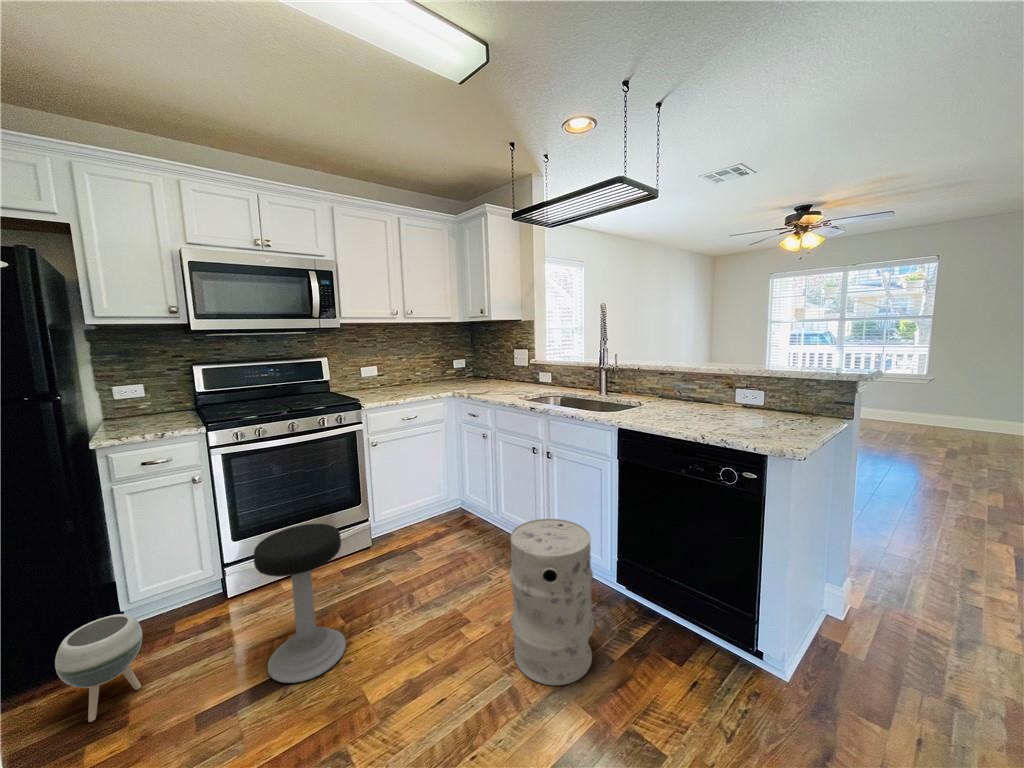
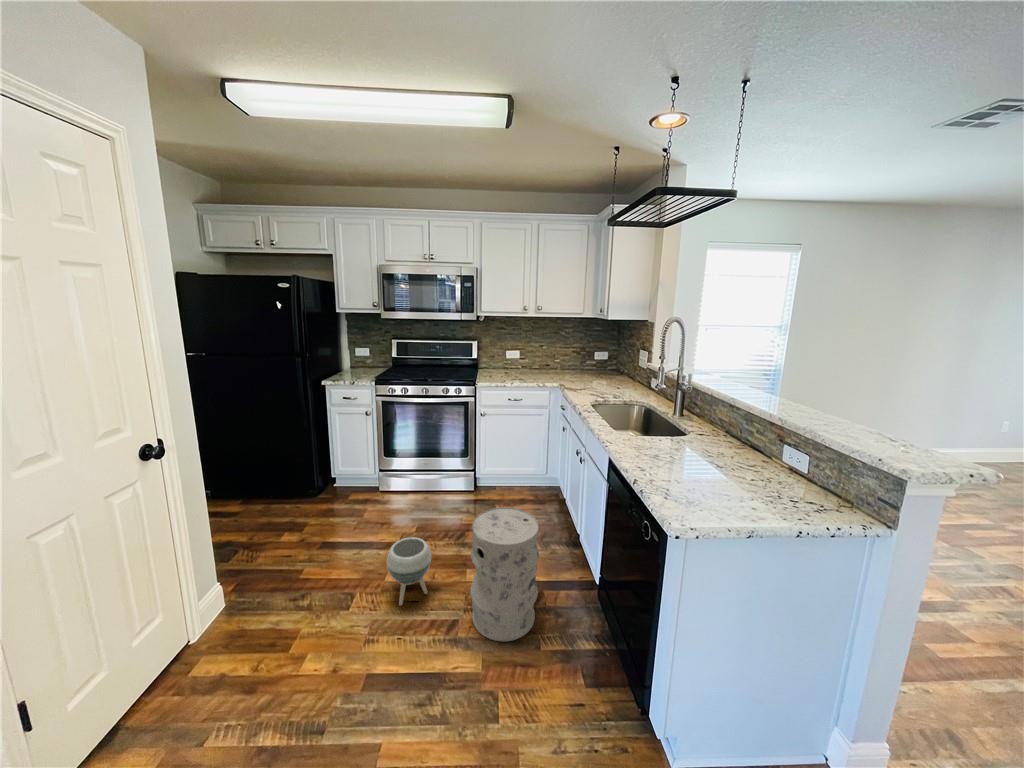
stool: present [254,524,346,683] -> none [355,458,407,552]
planter: present [55,614,142,722] -> present [387,537,431,605]

